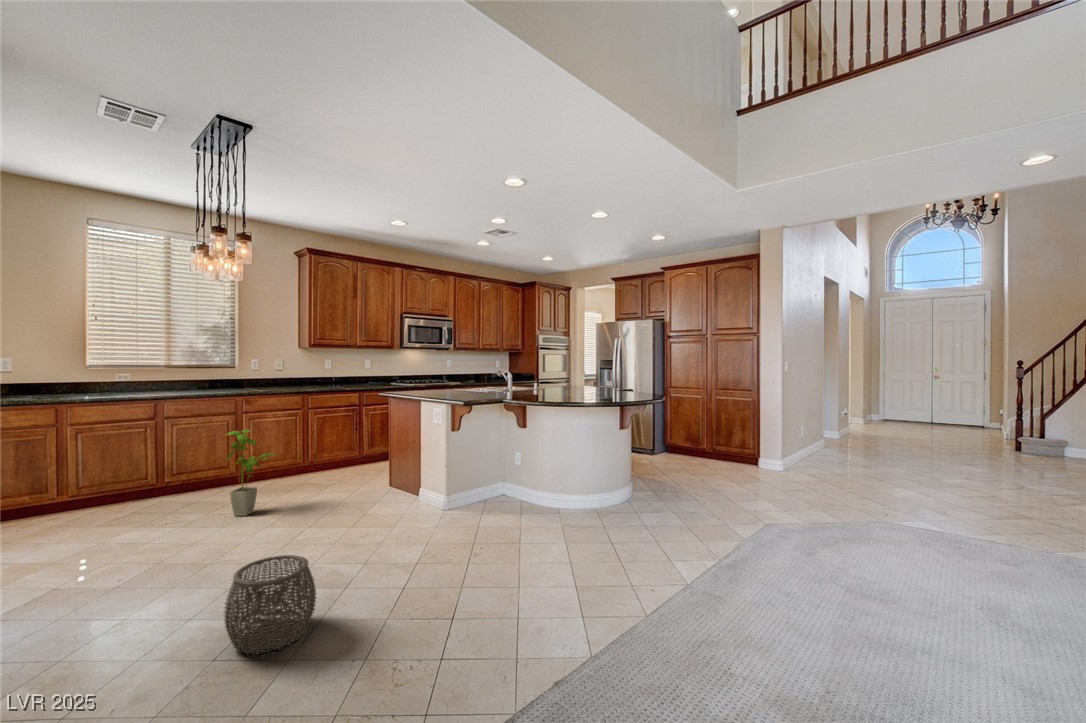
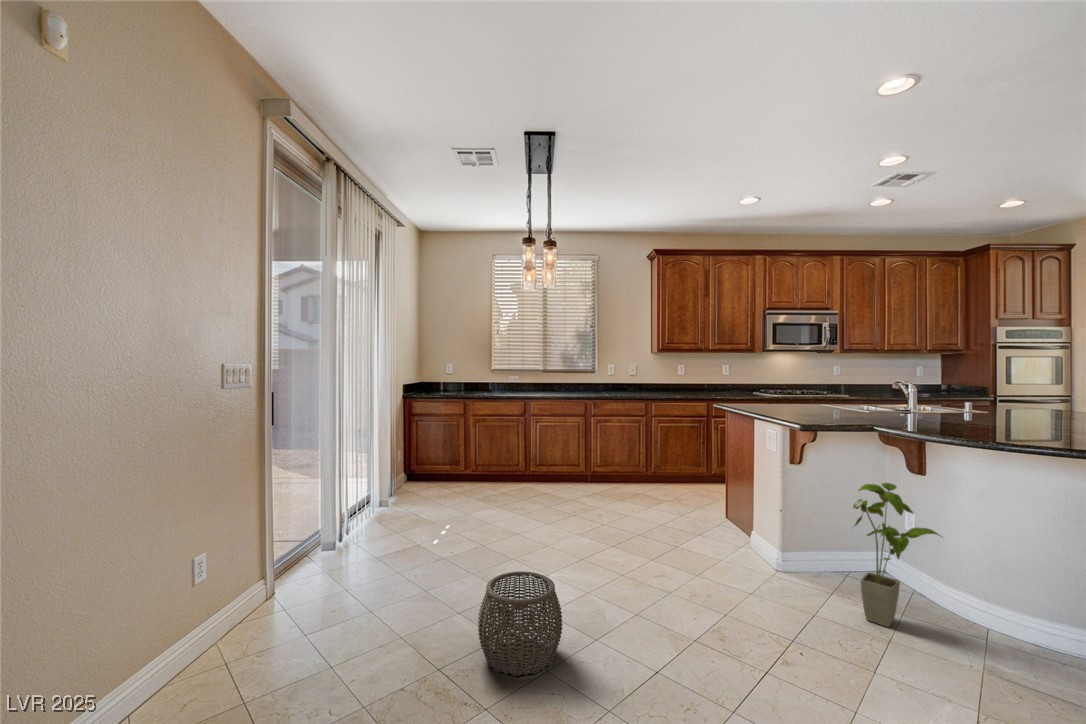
house plant: present [226,429,276,516] -> present [853,483,940,627]

